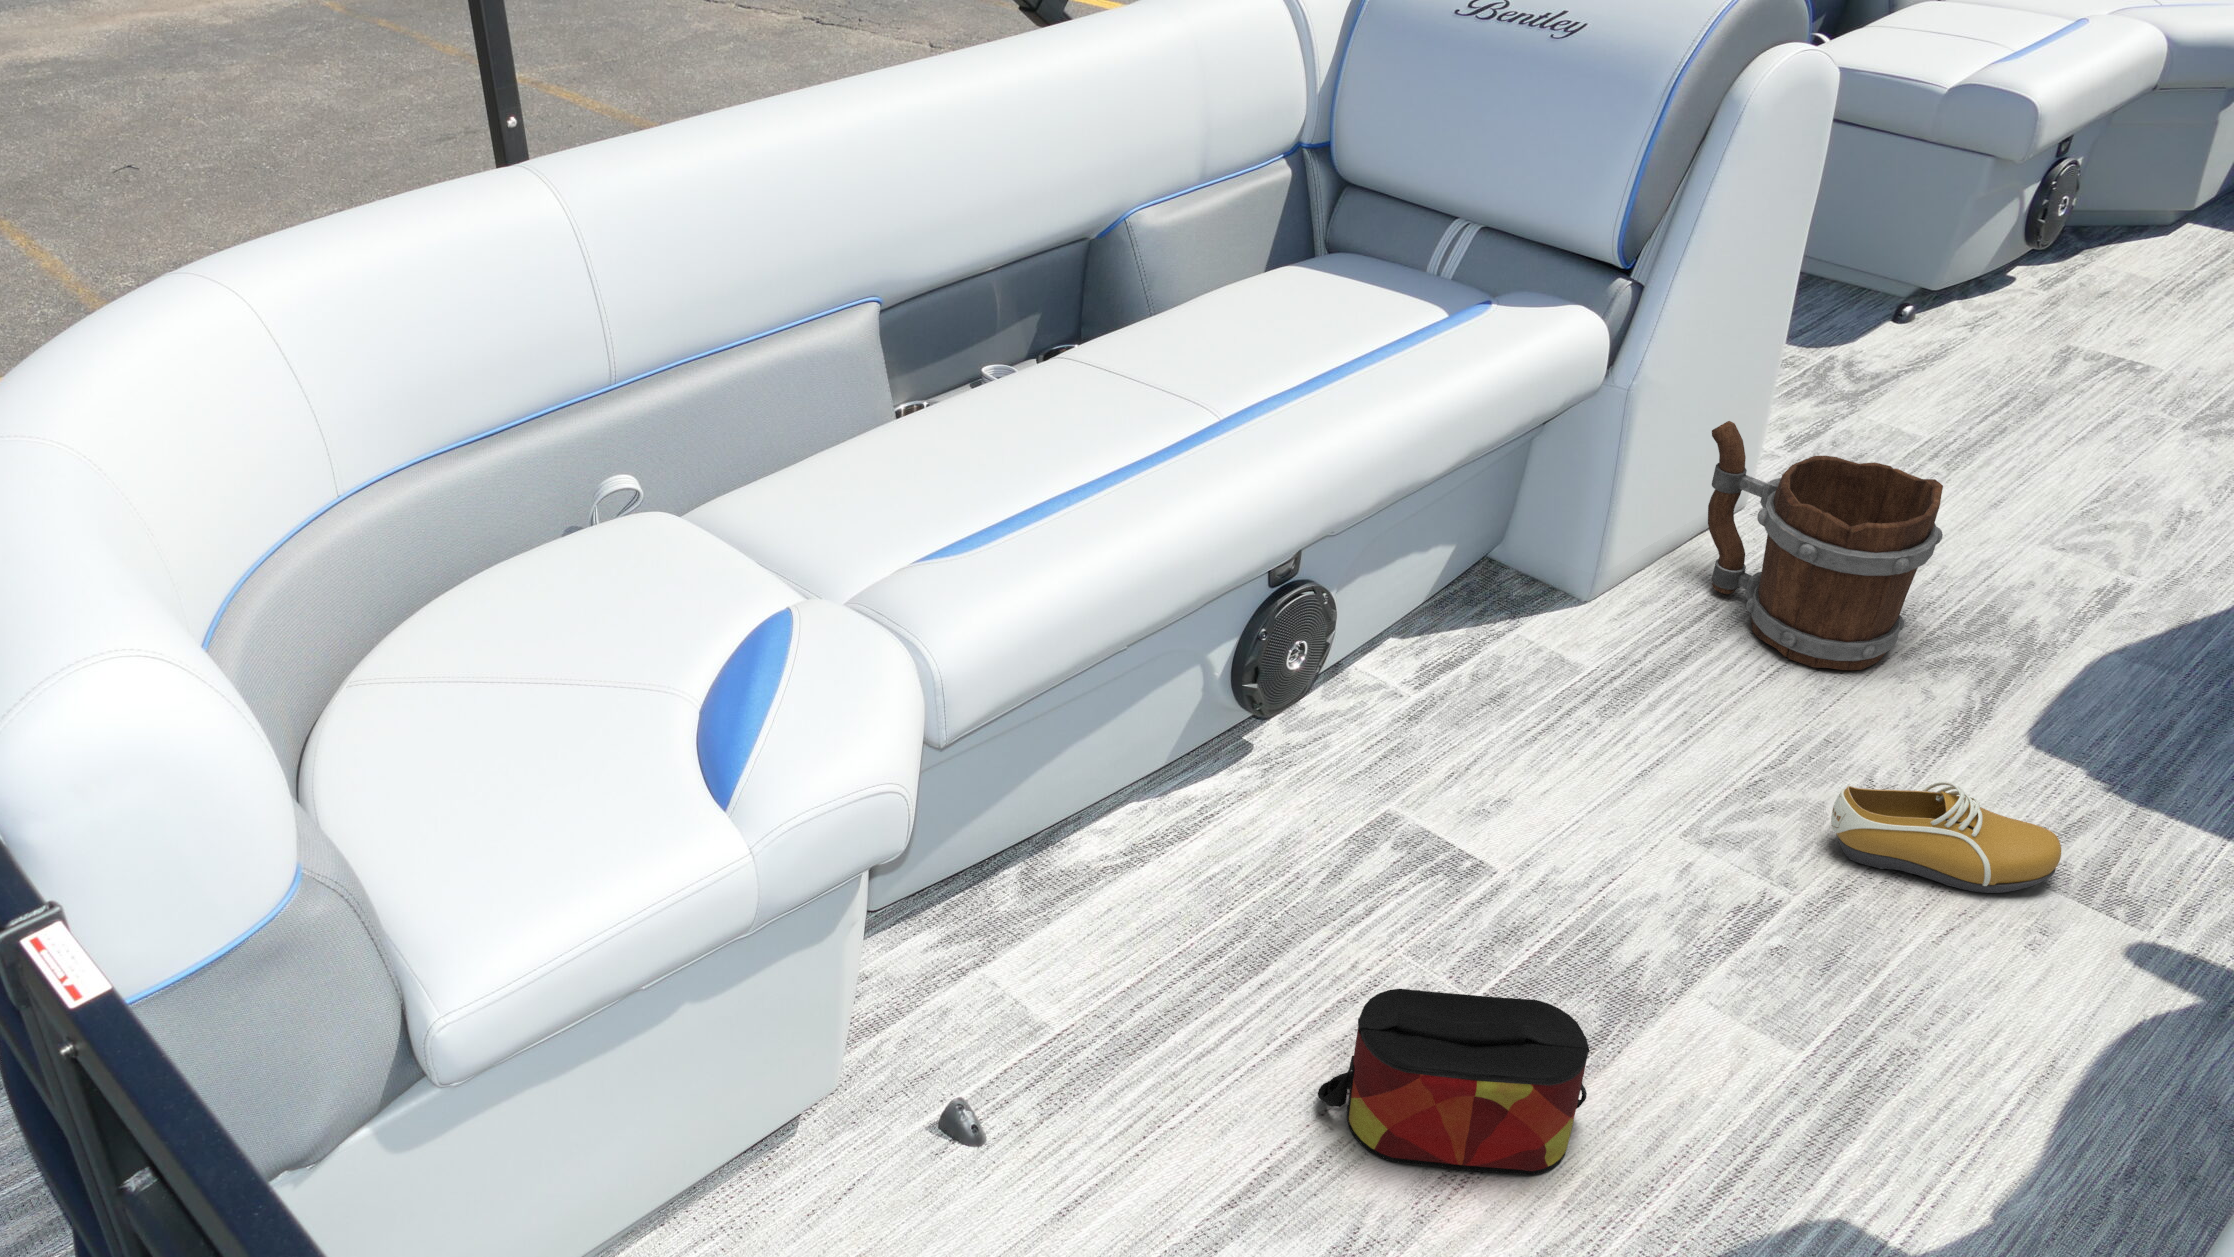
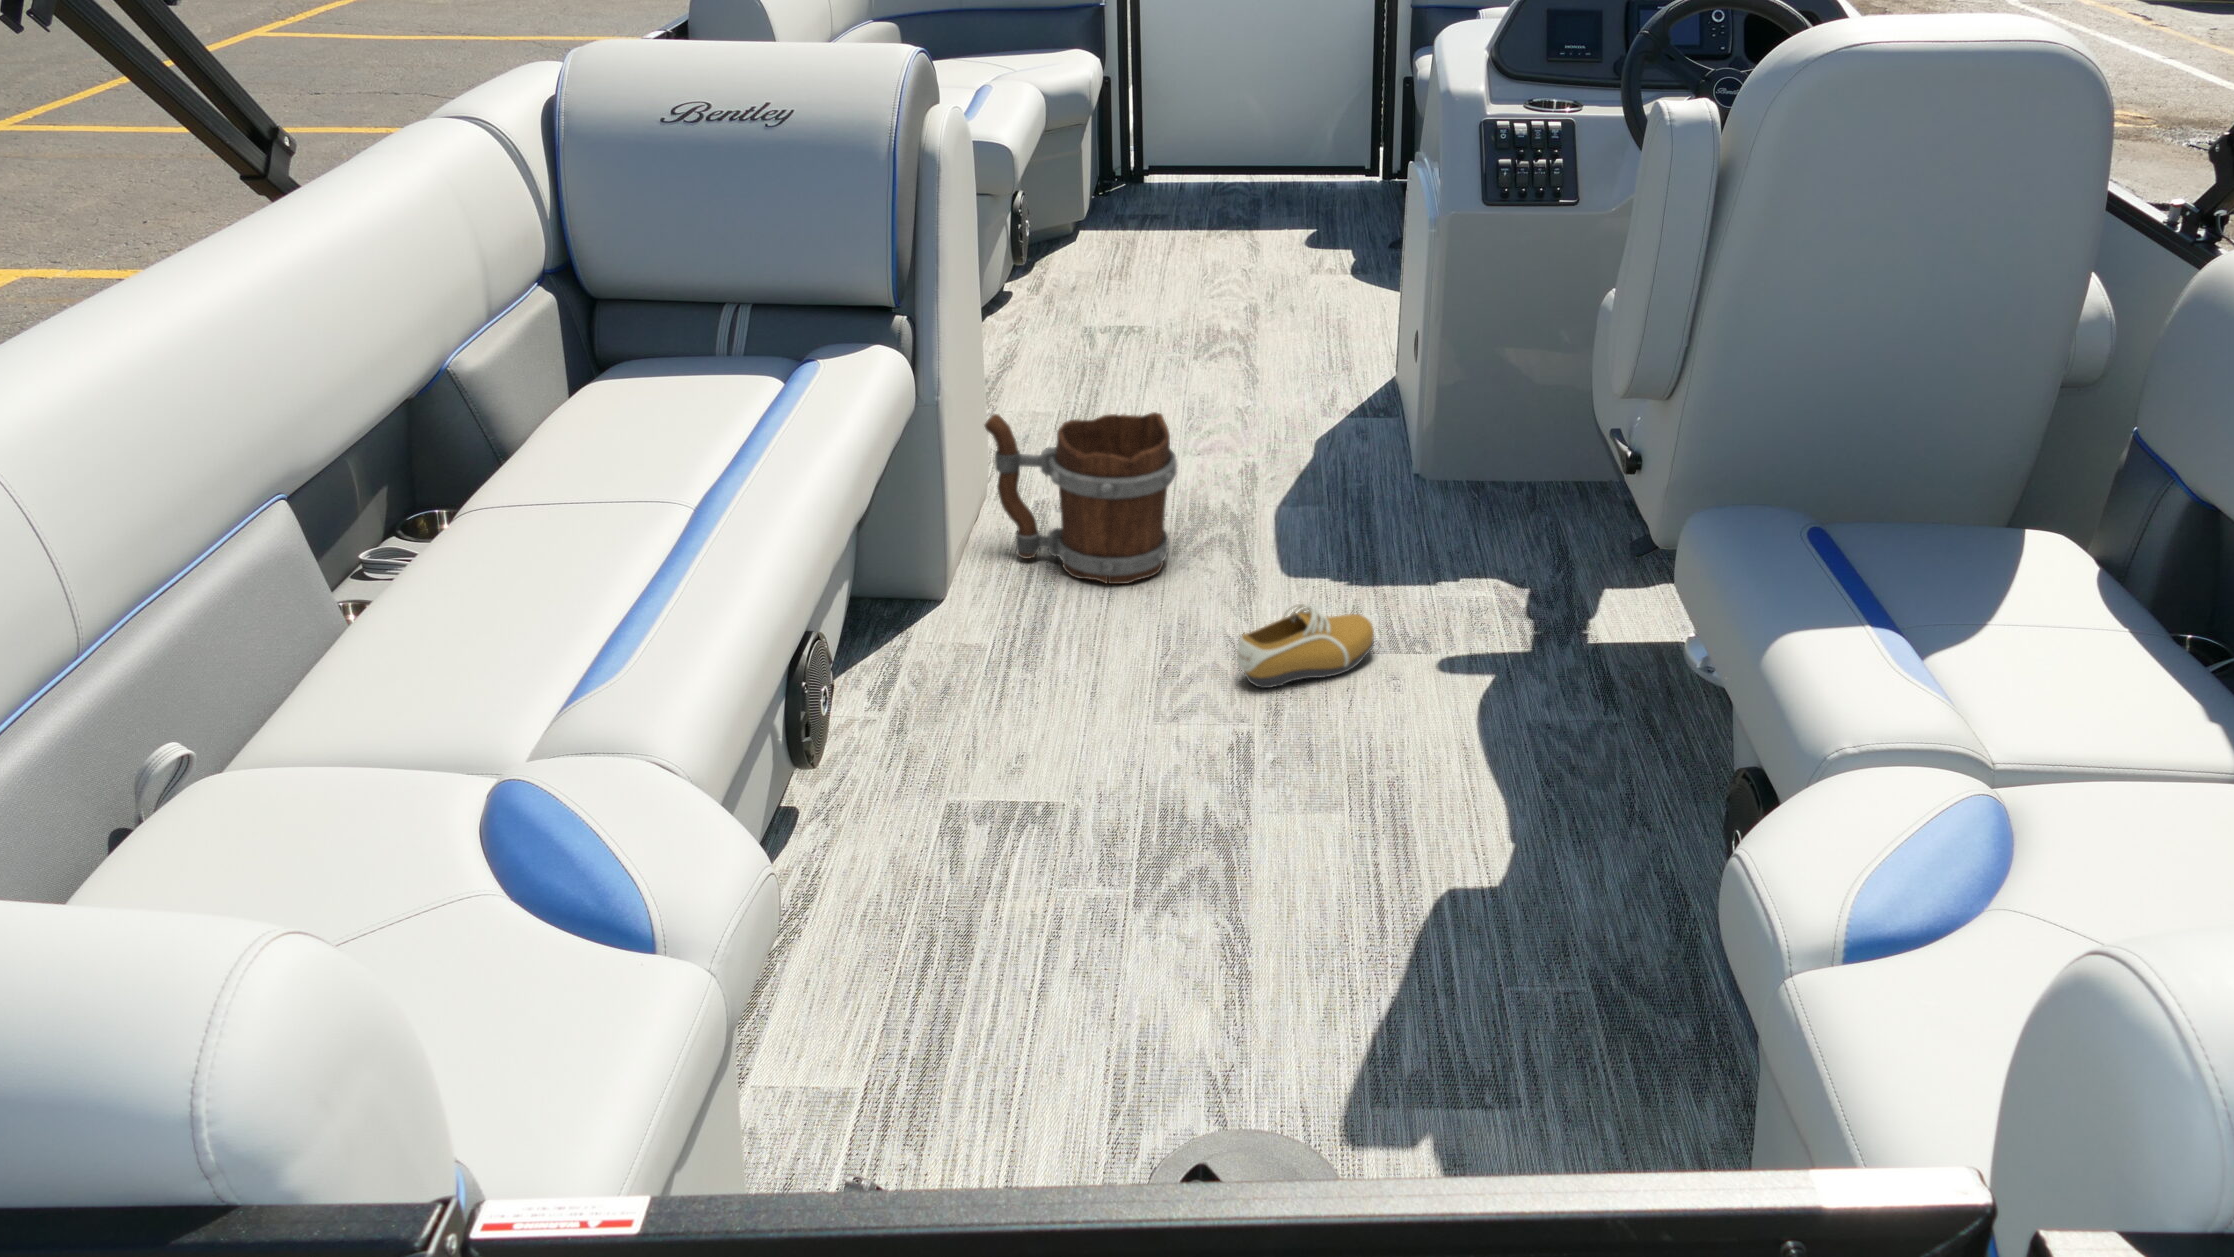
bag: present [1318,988,1589,1175] -> none [1101,835,1288,1022]

